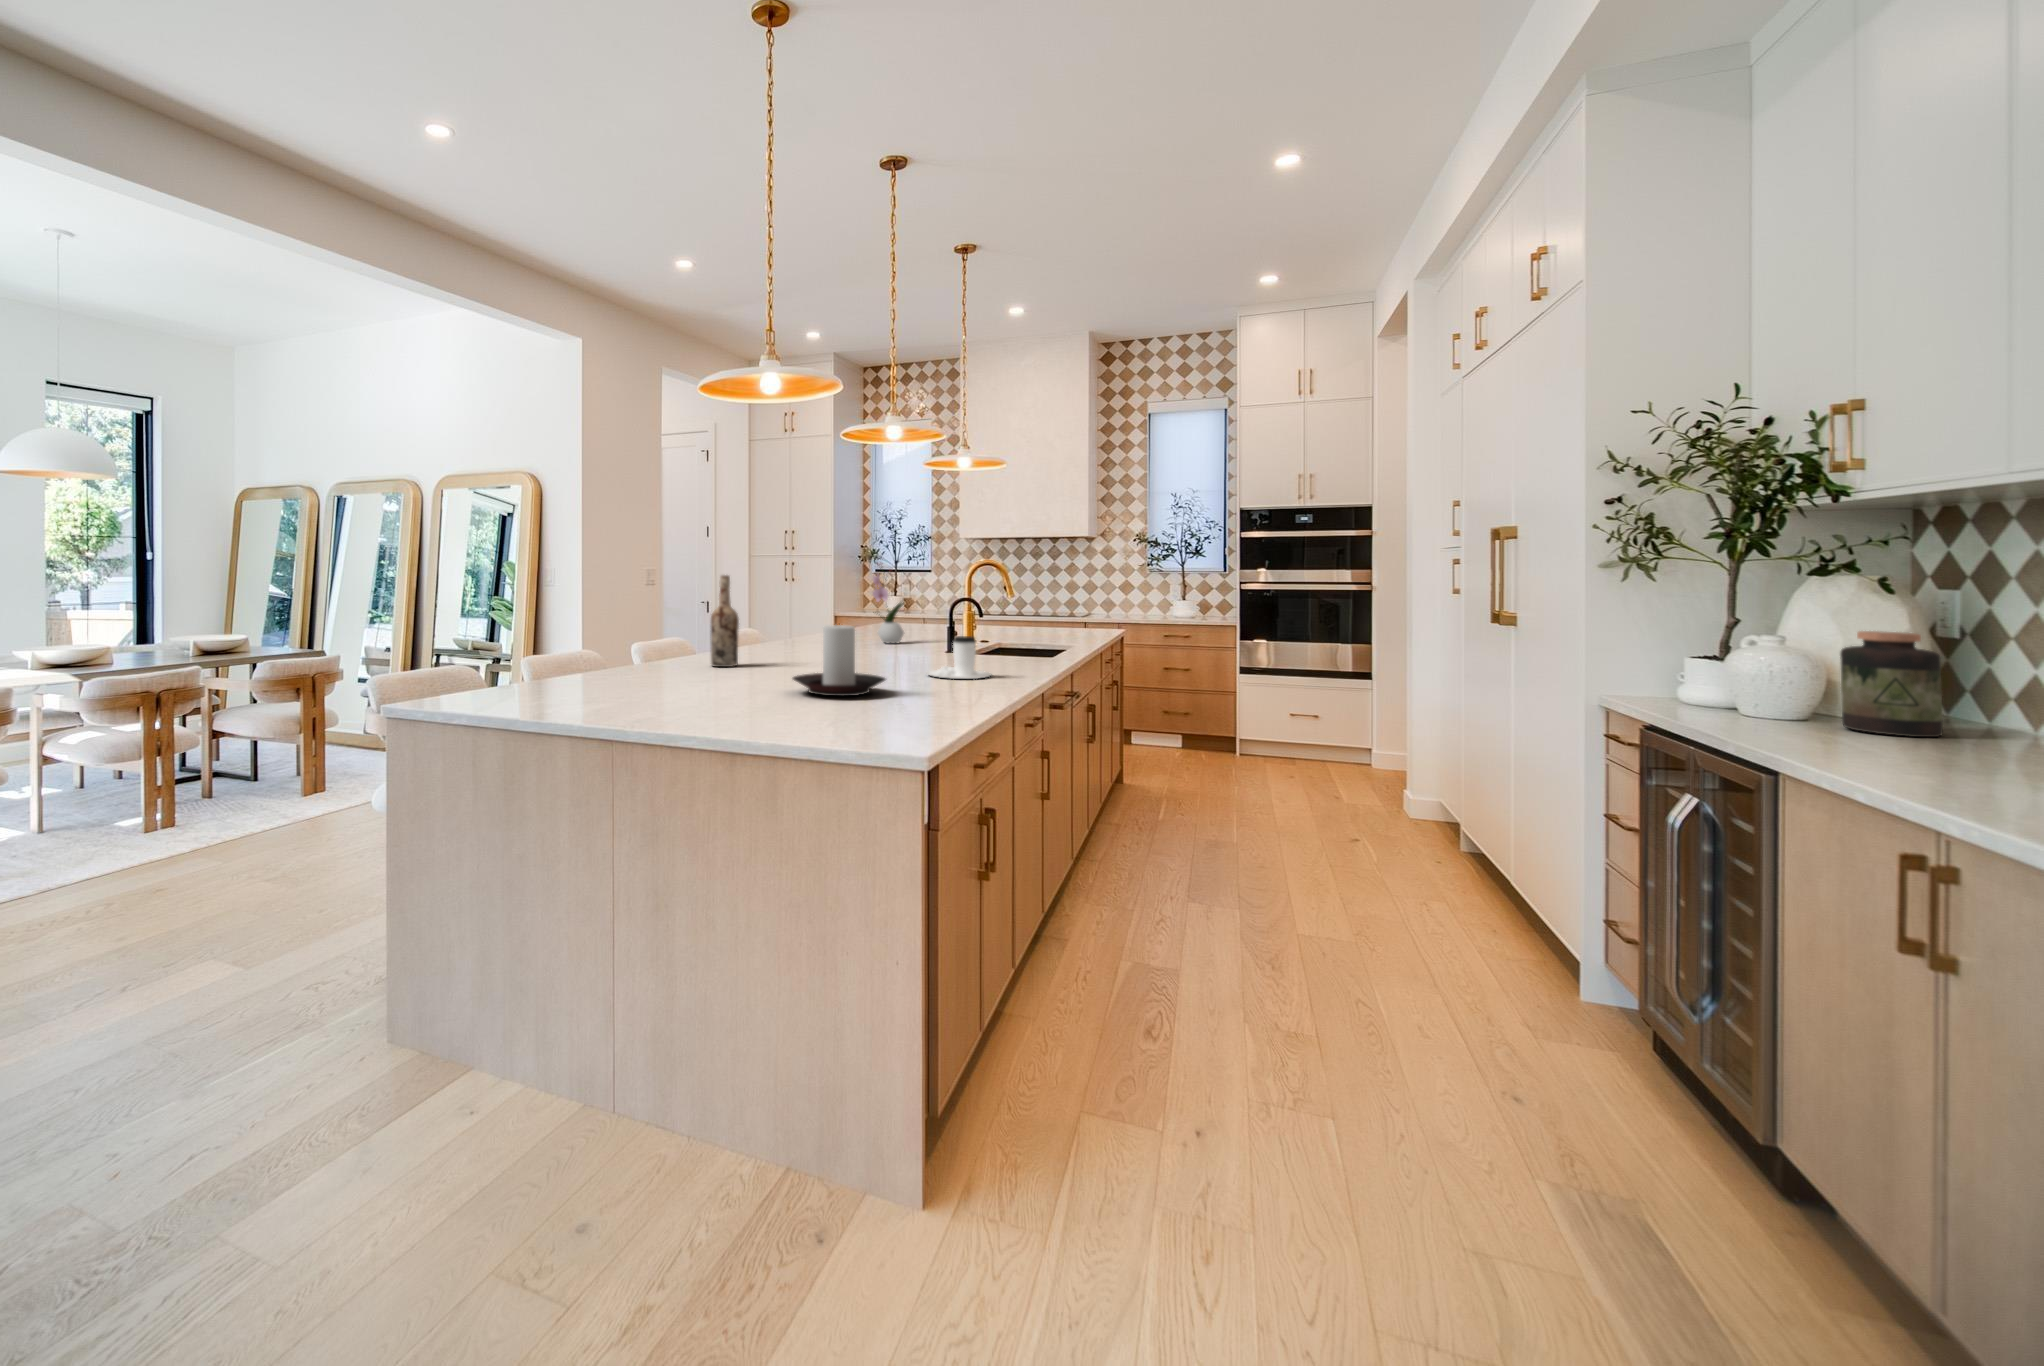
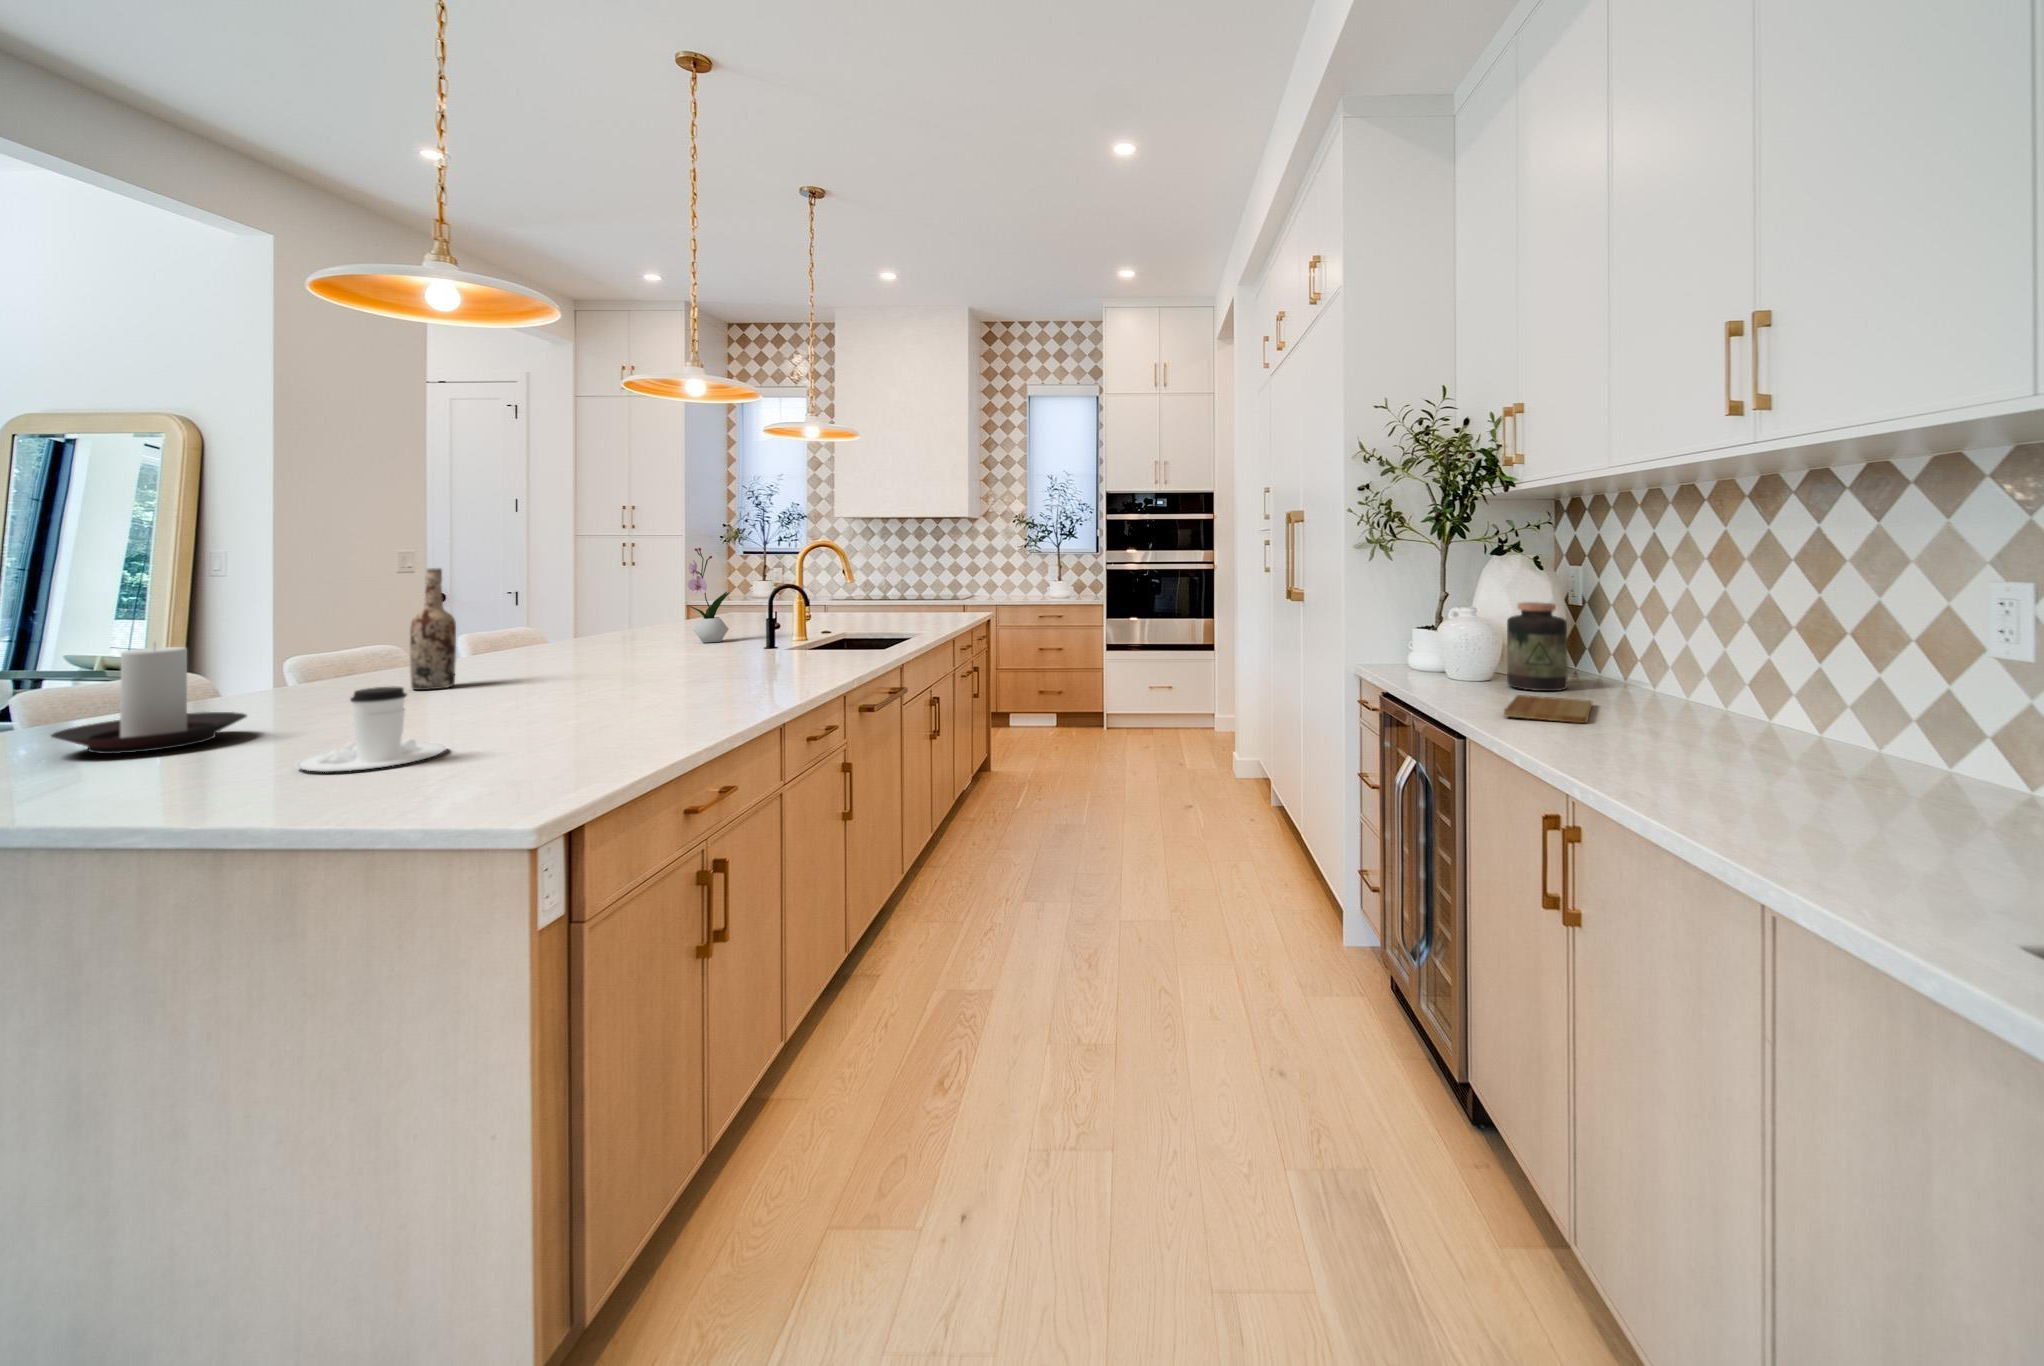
candle holder: present [793,625,885,696] -> present [51,647,247,754]
coffee cup: present [927,636,991,679] -> present [295,687,447,772]
cutting board: none [1850,737,1991,772] -> present [1504,695,1592,723]

